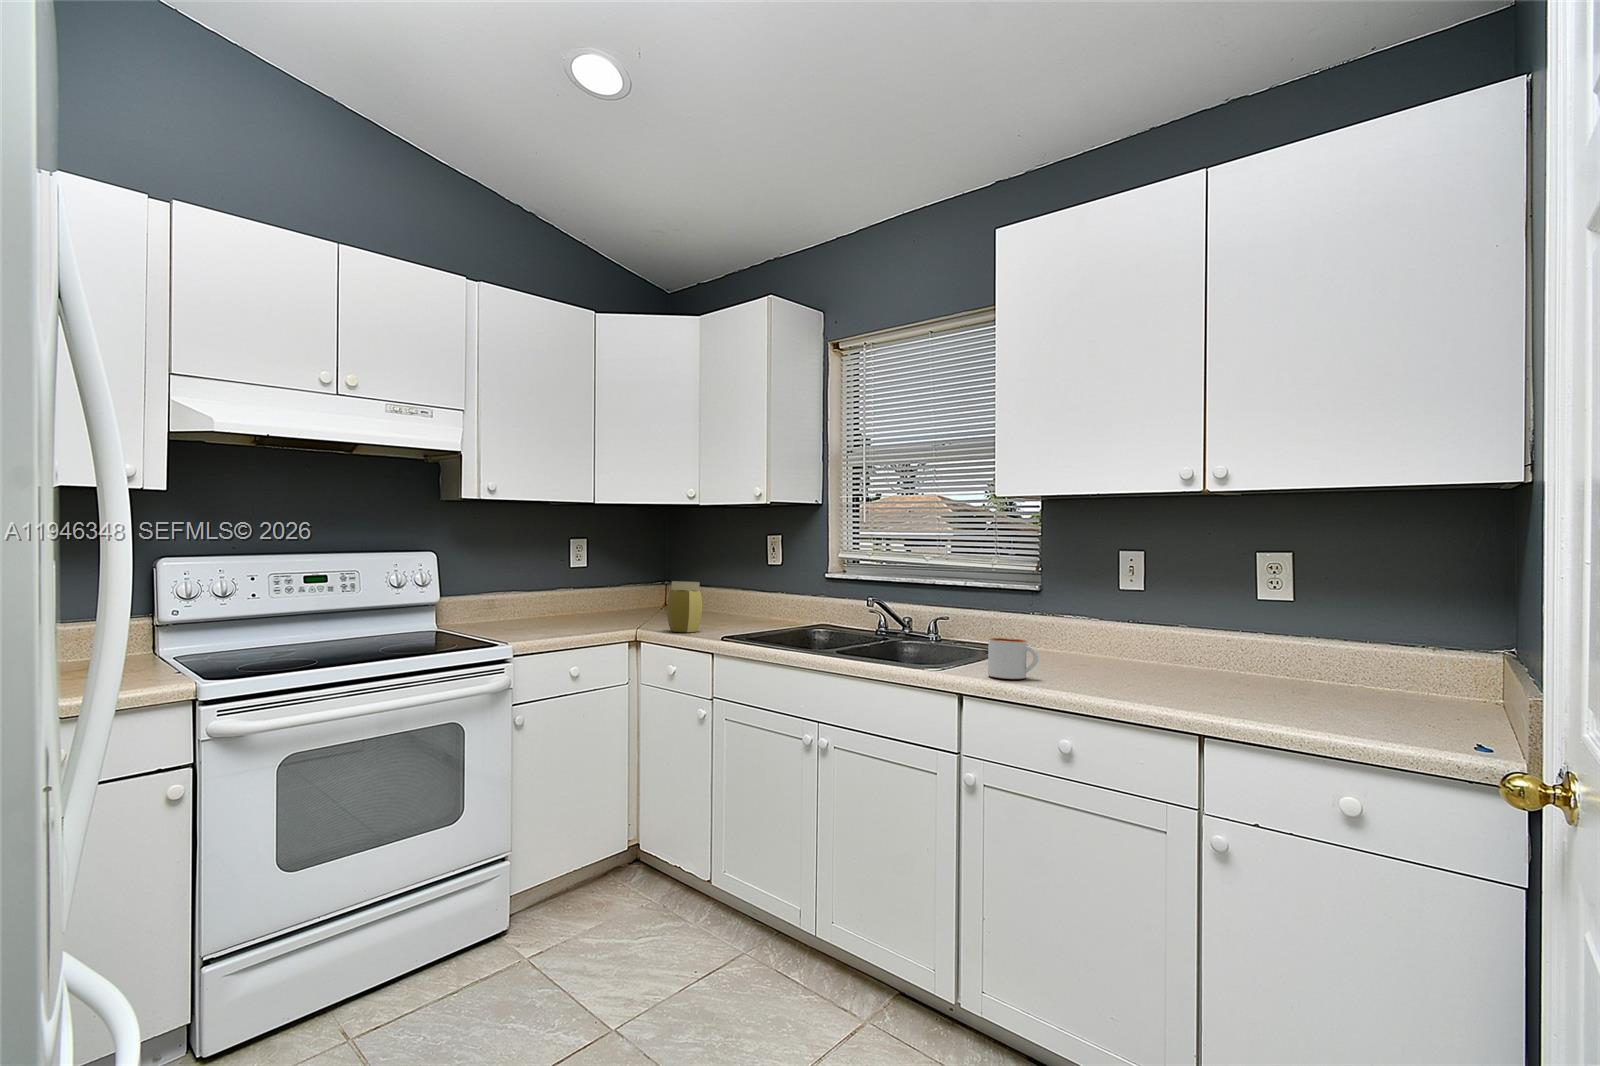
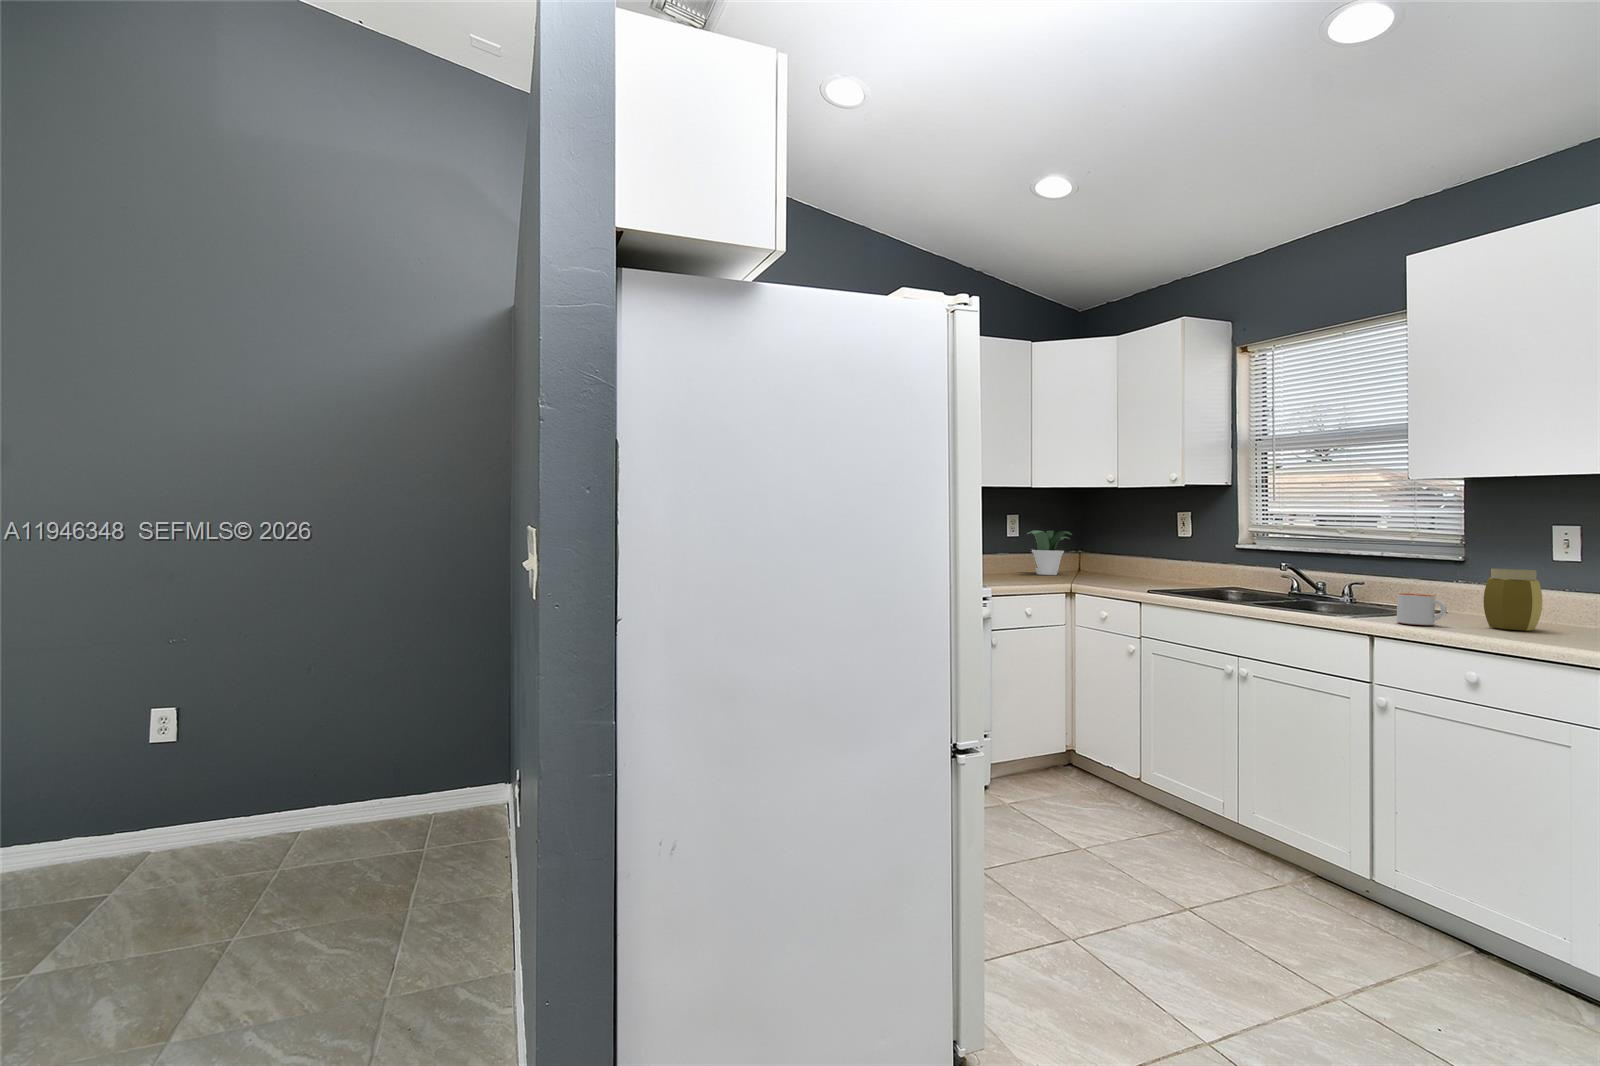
potted plant: none [595,556,651,613] -> present [1027,530,1072,575]
jar: present [667,581,702,632] -> present [1483,569,1542,631]

